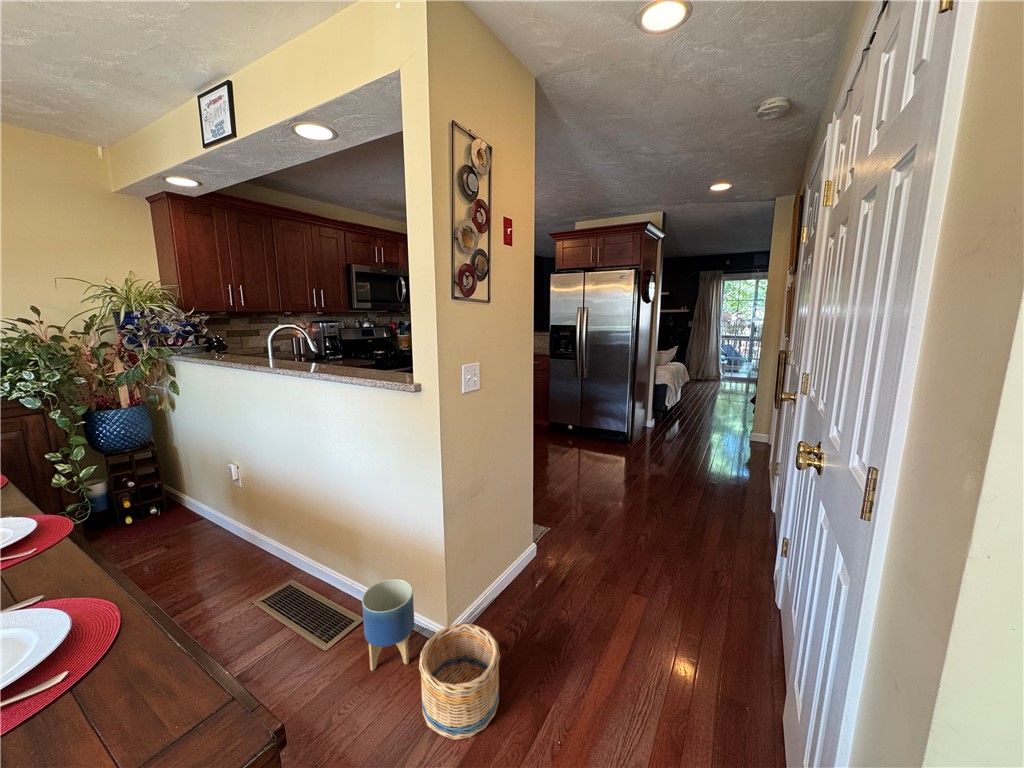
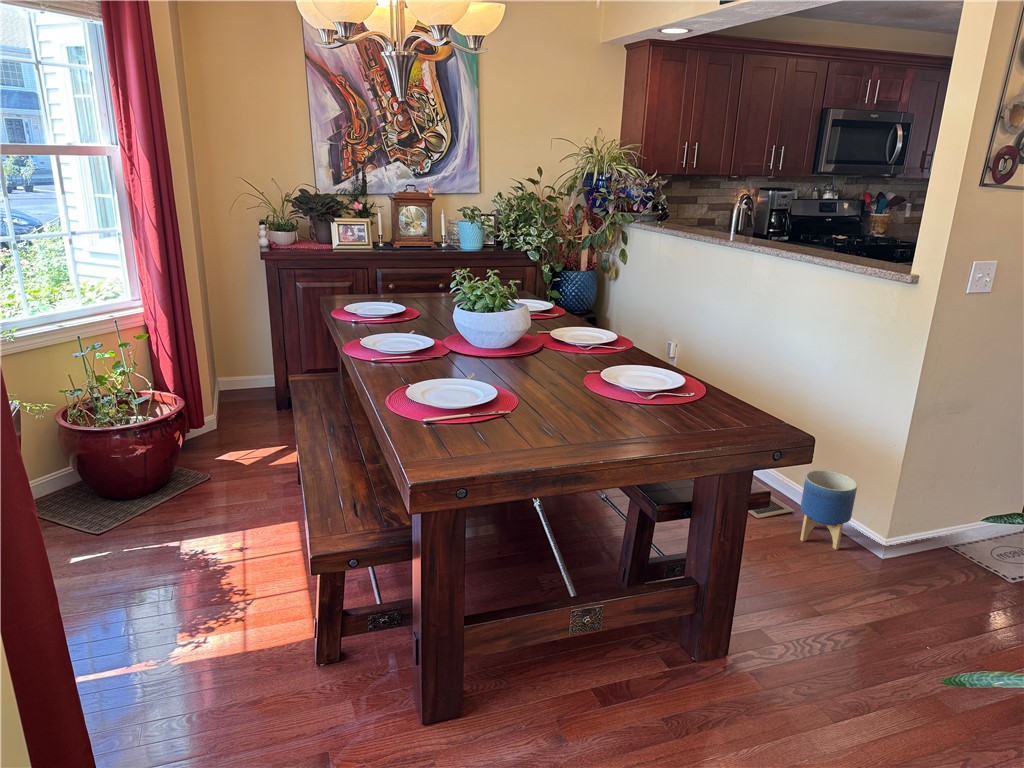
basket: present [419,623,500,740] -> none [850,523,944,611]

